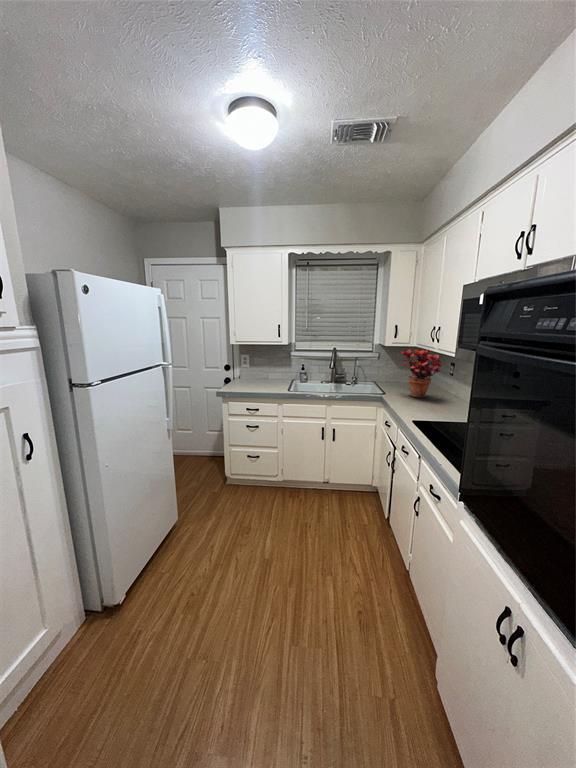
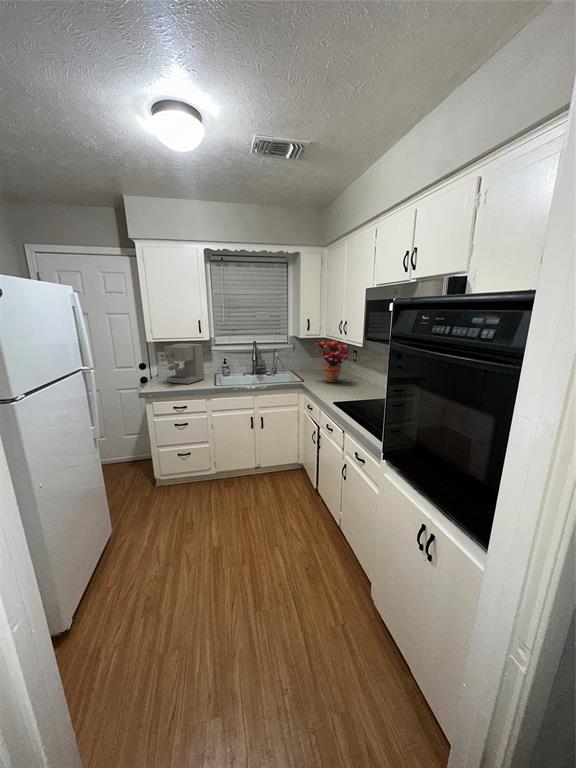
coffee maker: none [245,347,281,387] -> present [164,344,204,384]

